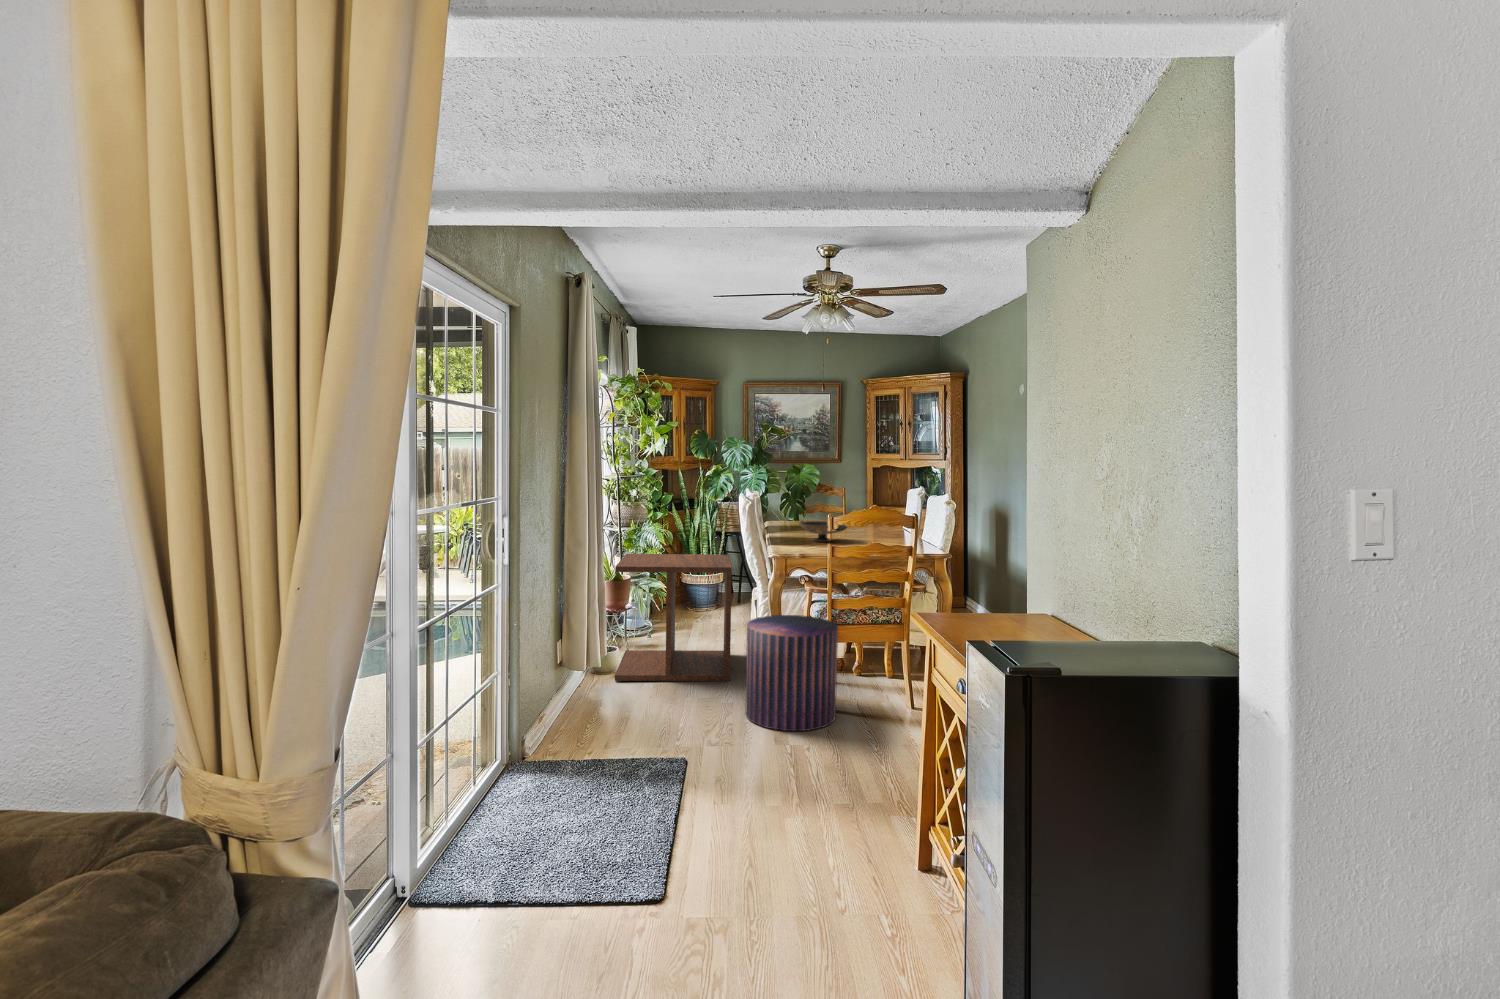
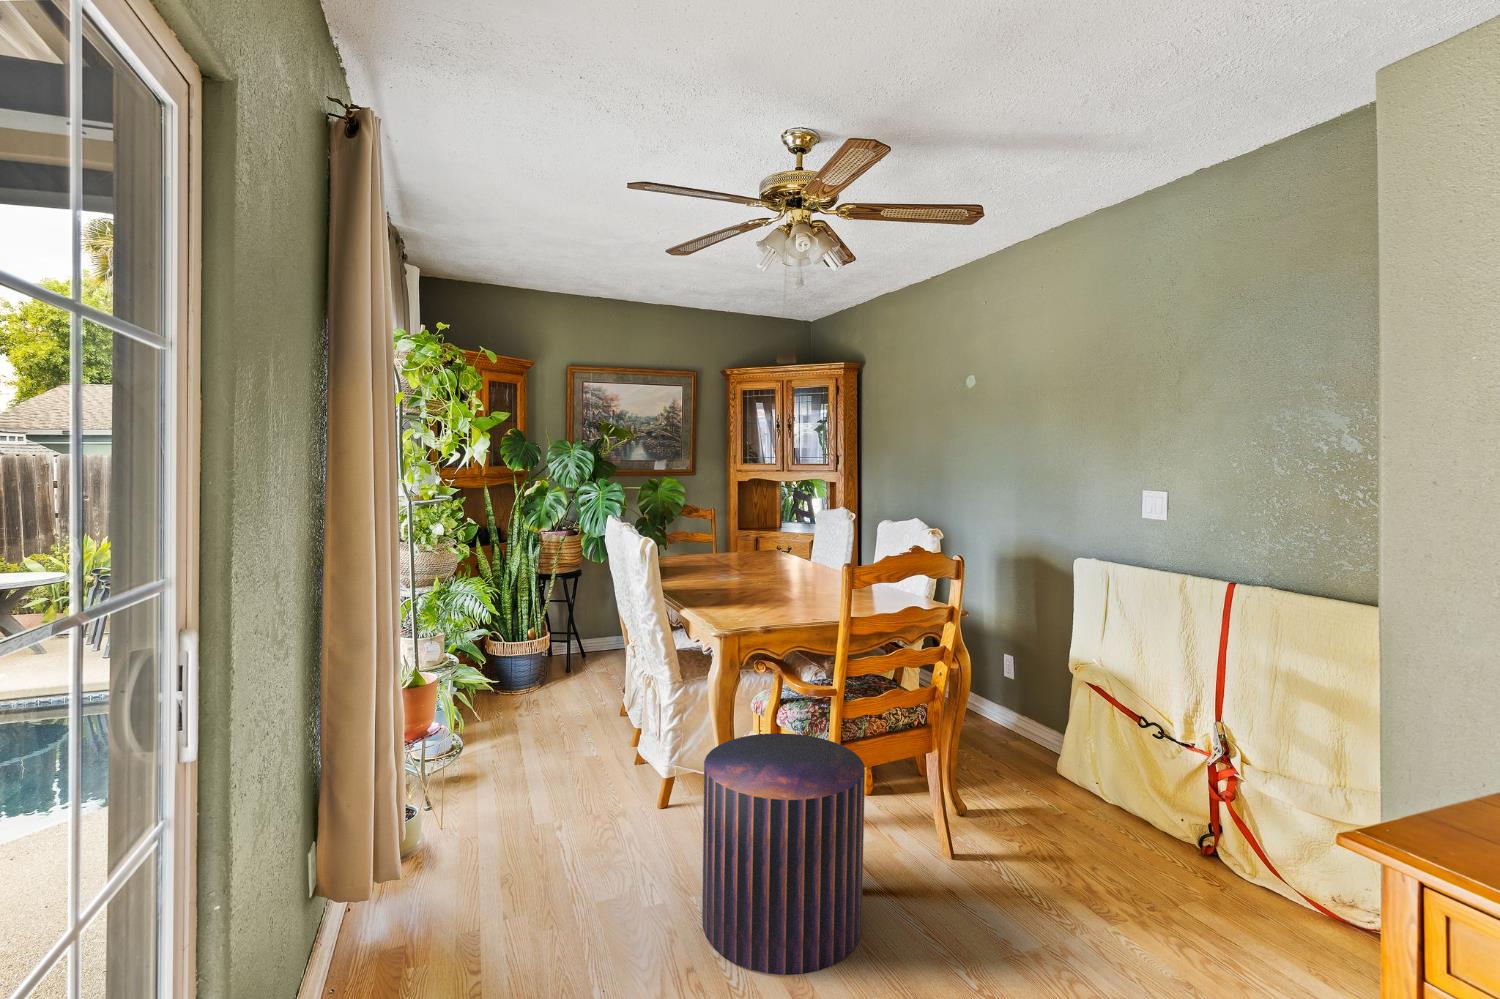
decorative bowl: present [800,521,847,542] -> none [718,564,801,598]
side table: present [615,554,732,681] -> none [422,624,638,891]

